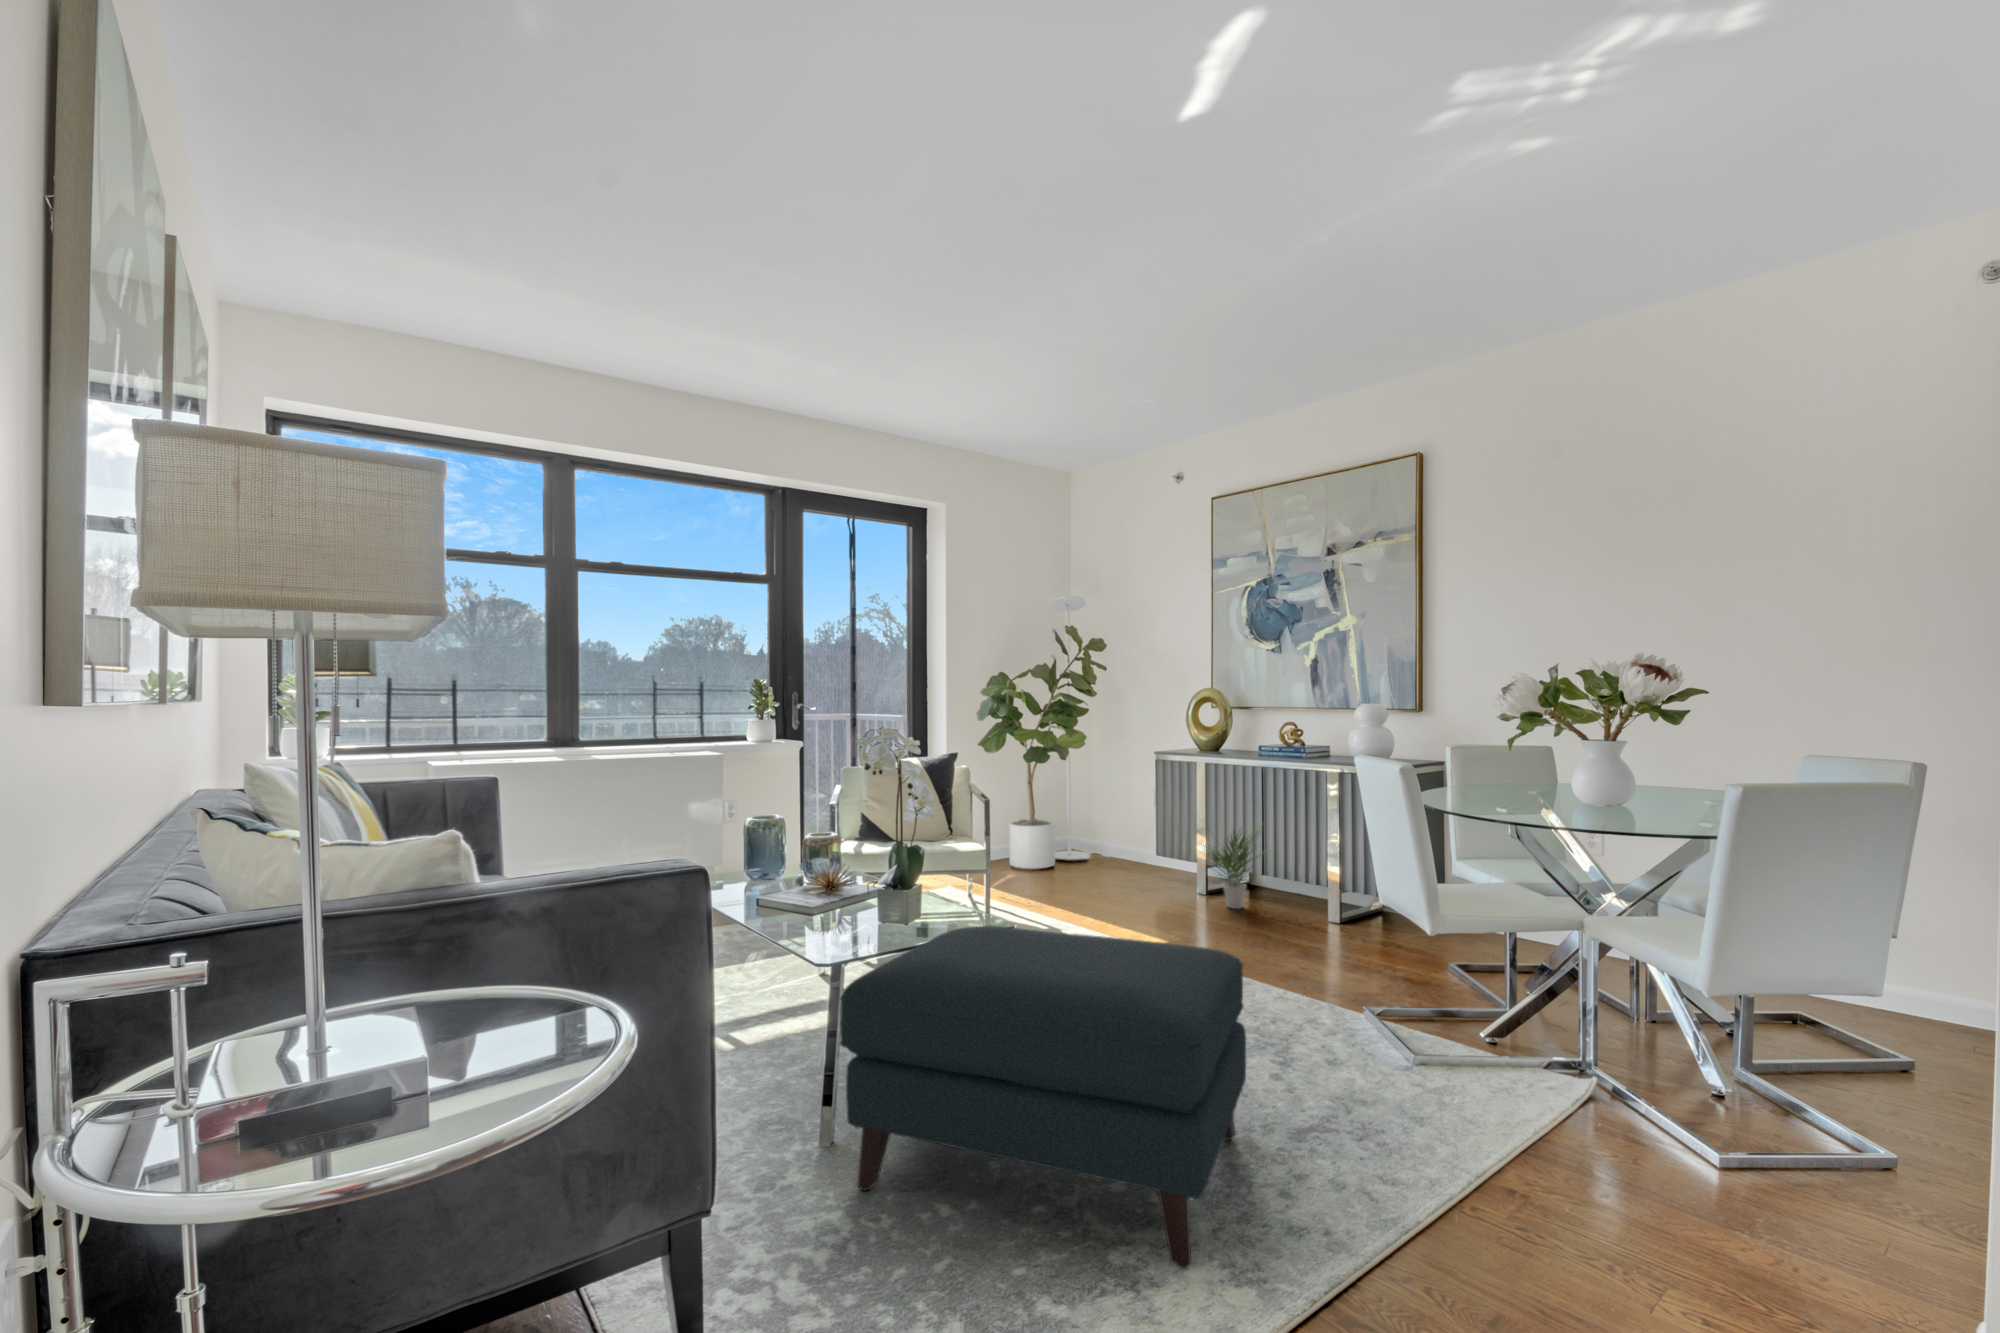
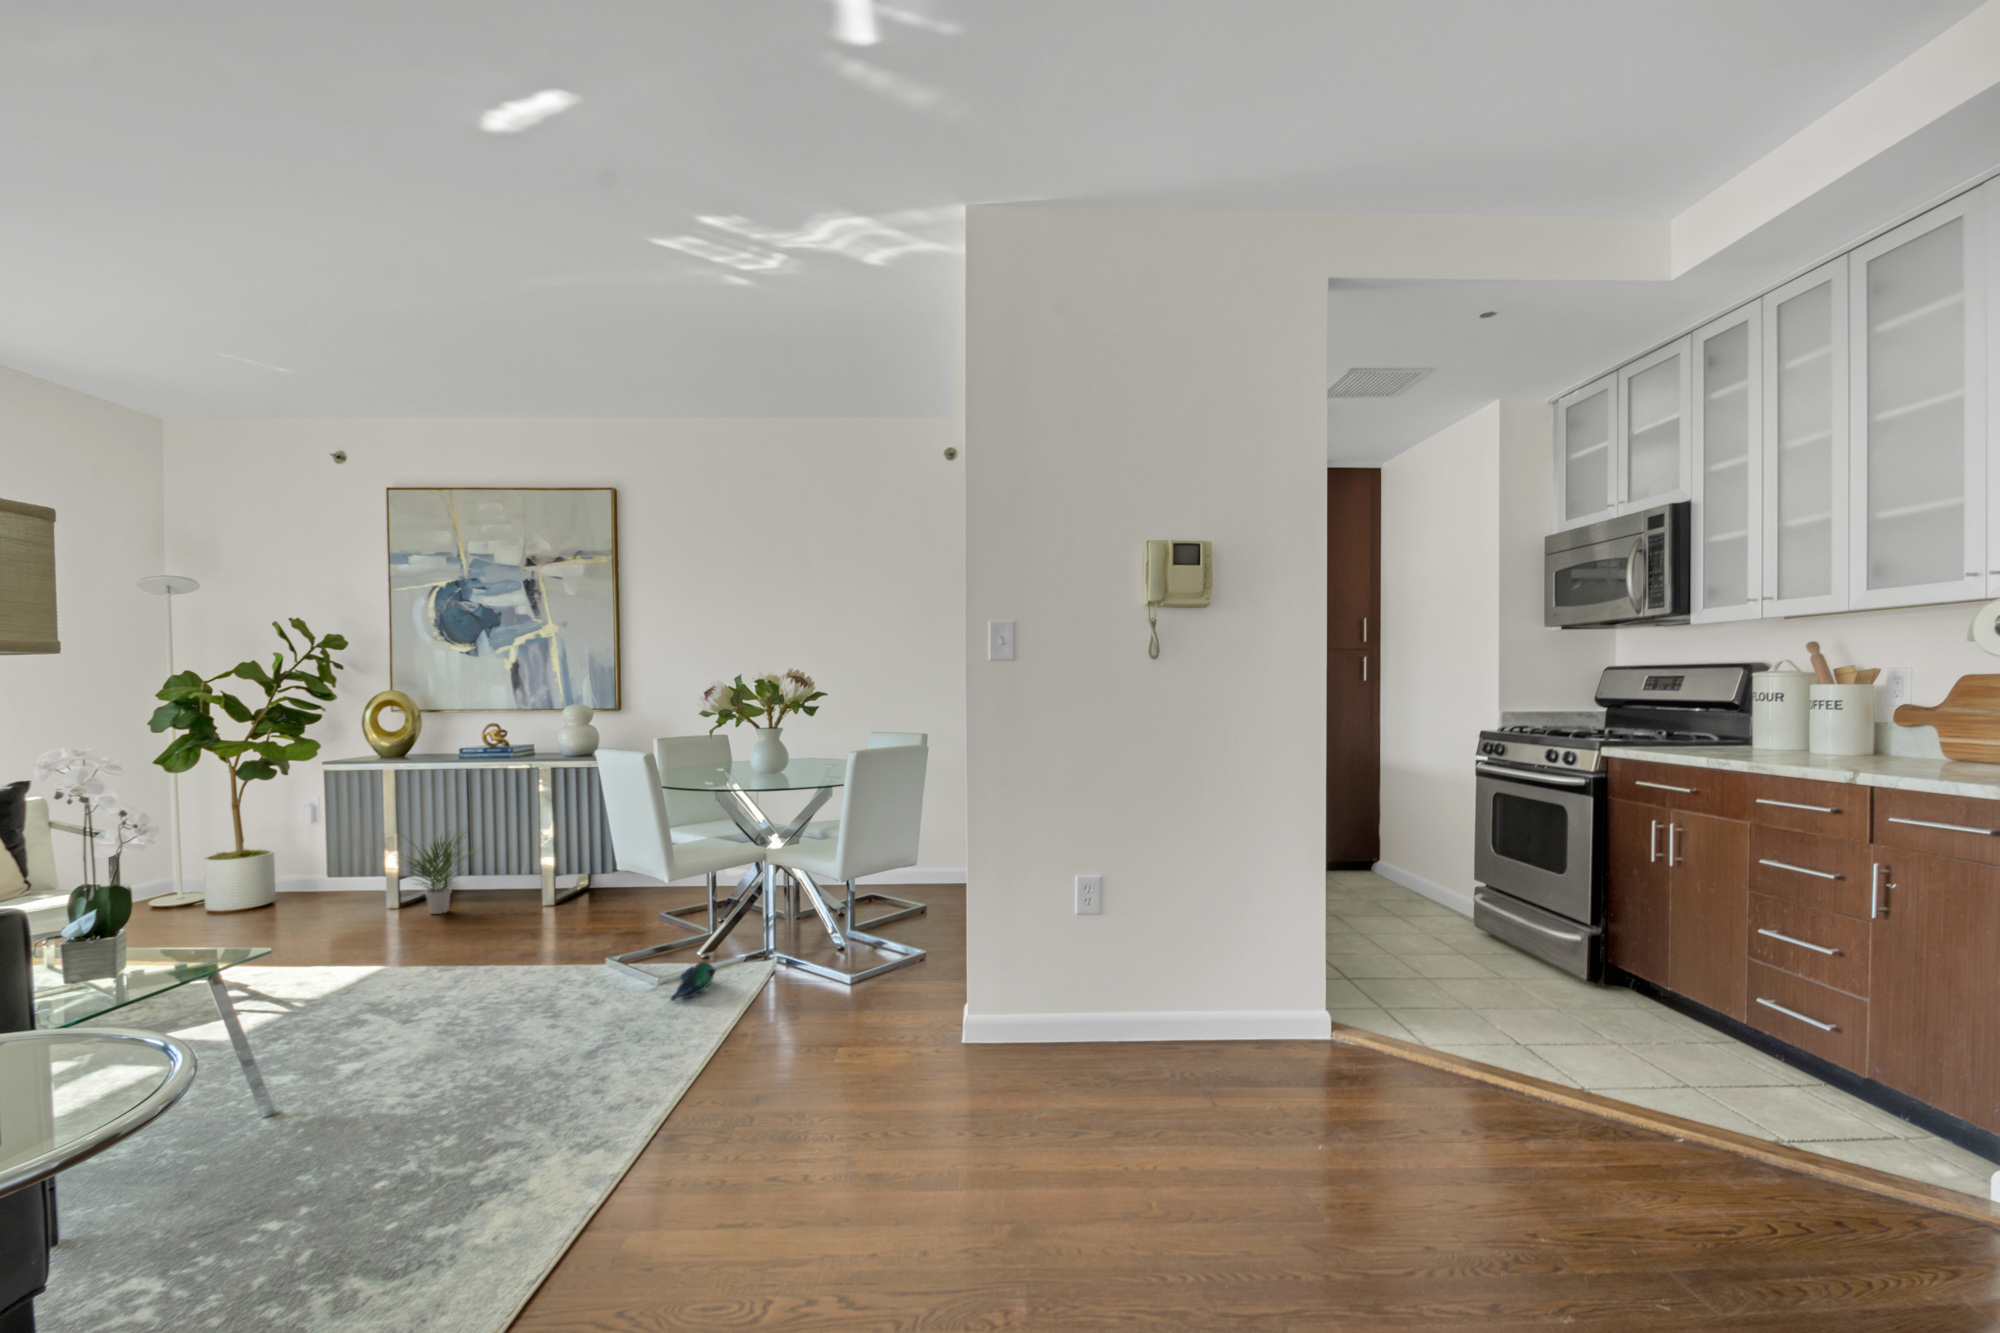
ottoman: present [840,926,1246,1268] -> none [117,923,556,1256]
plush toy: none [1427,1051,1496,1097] -> present [671,961,716,1000]

